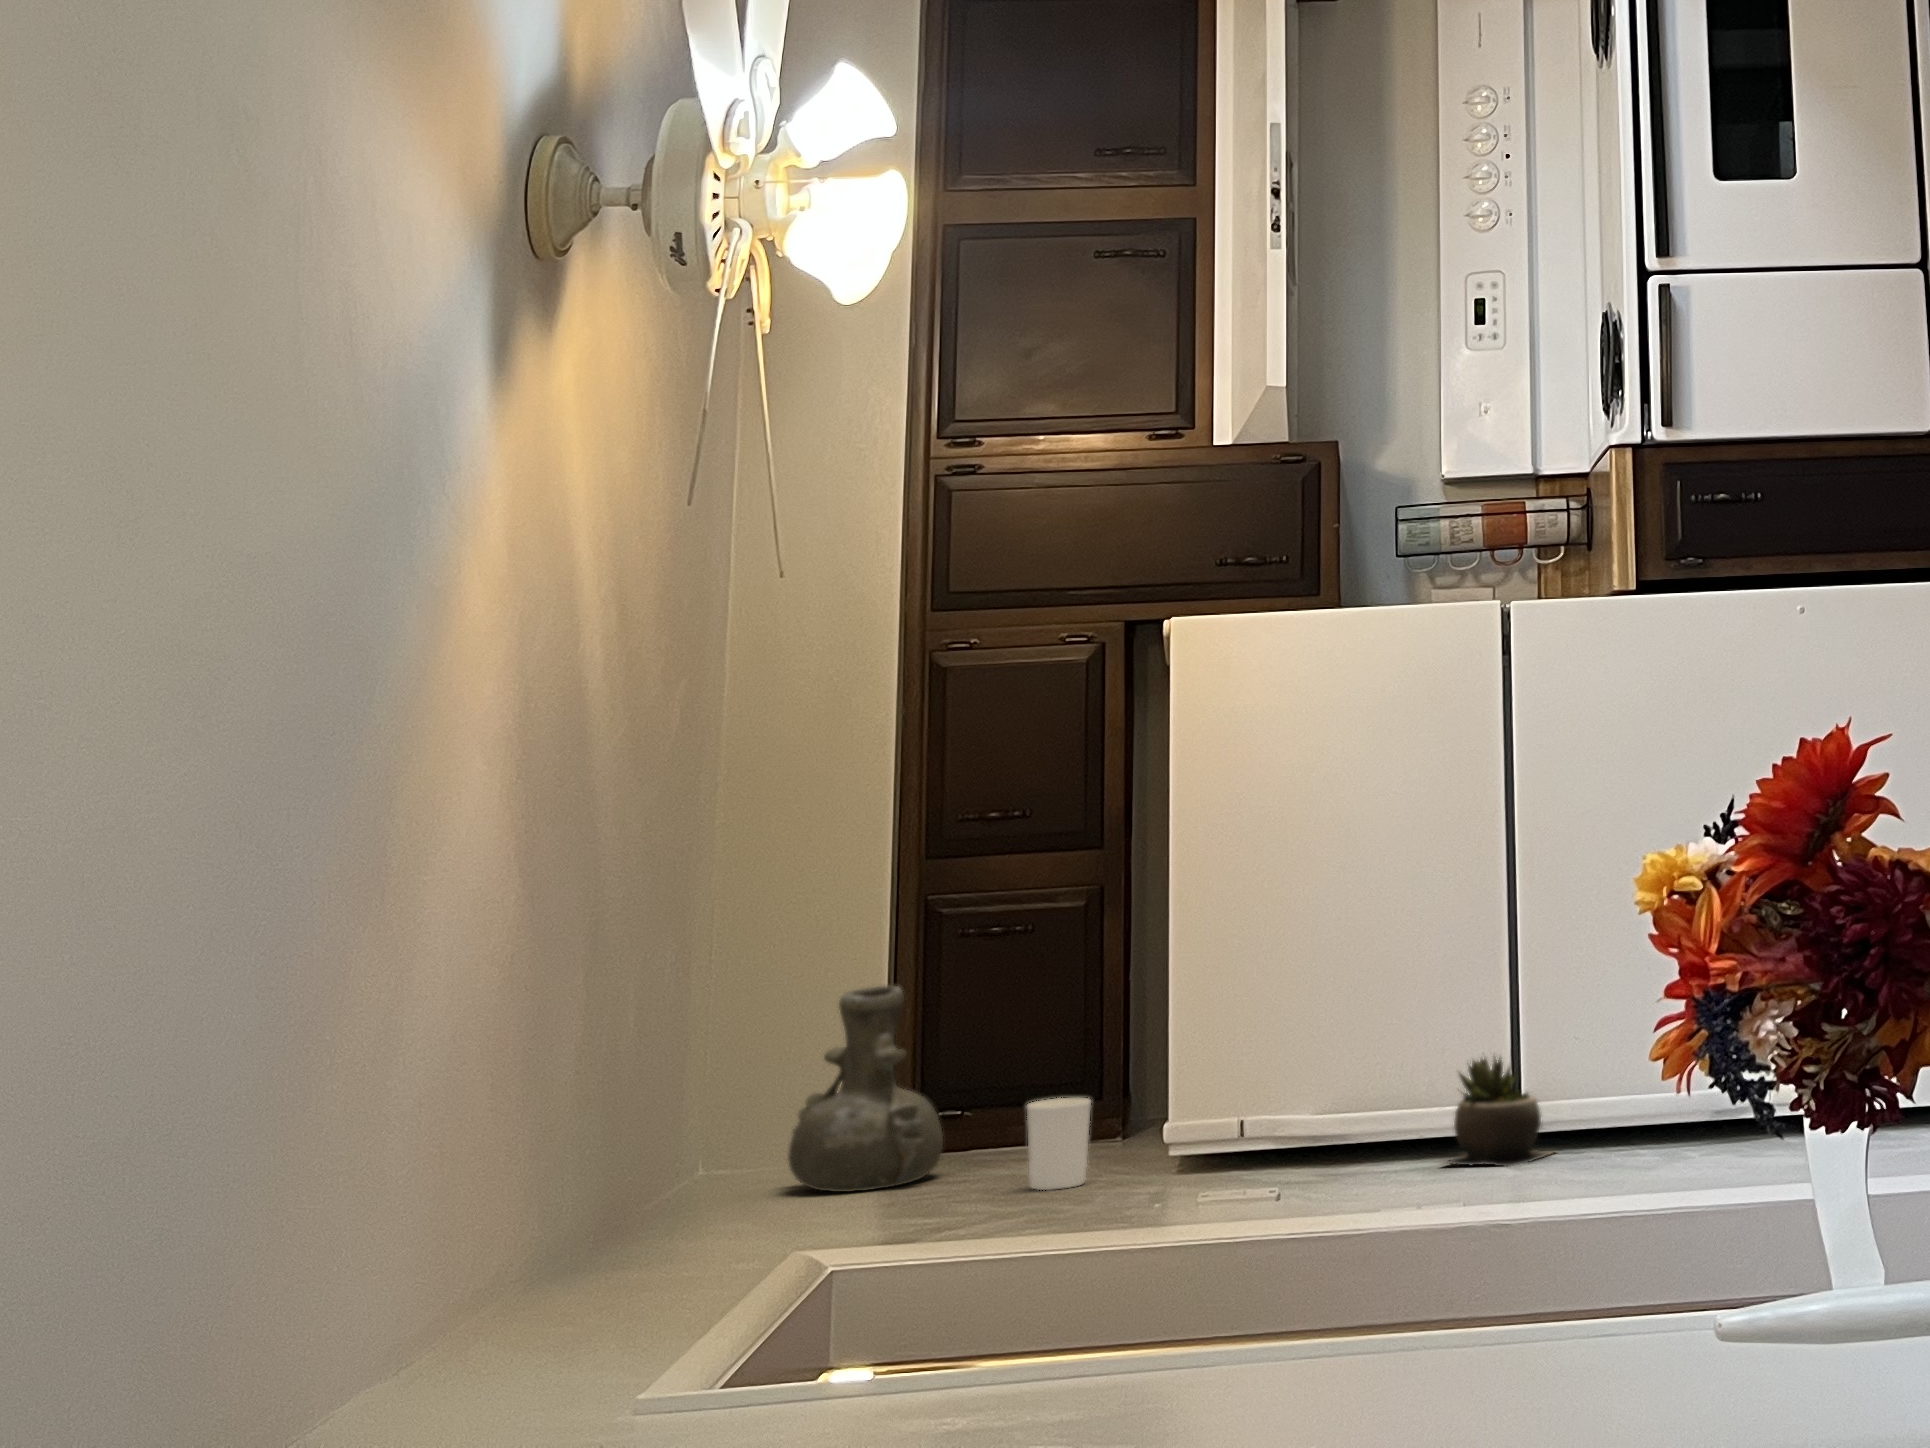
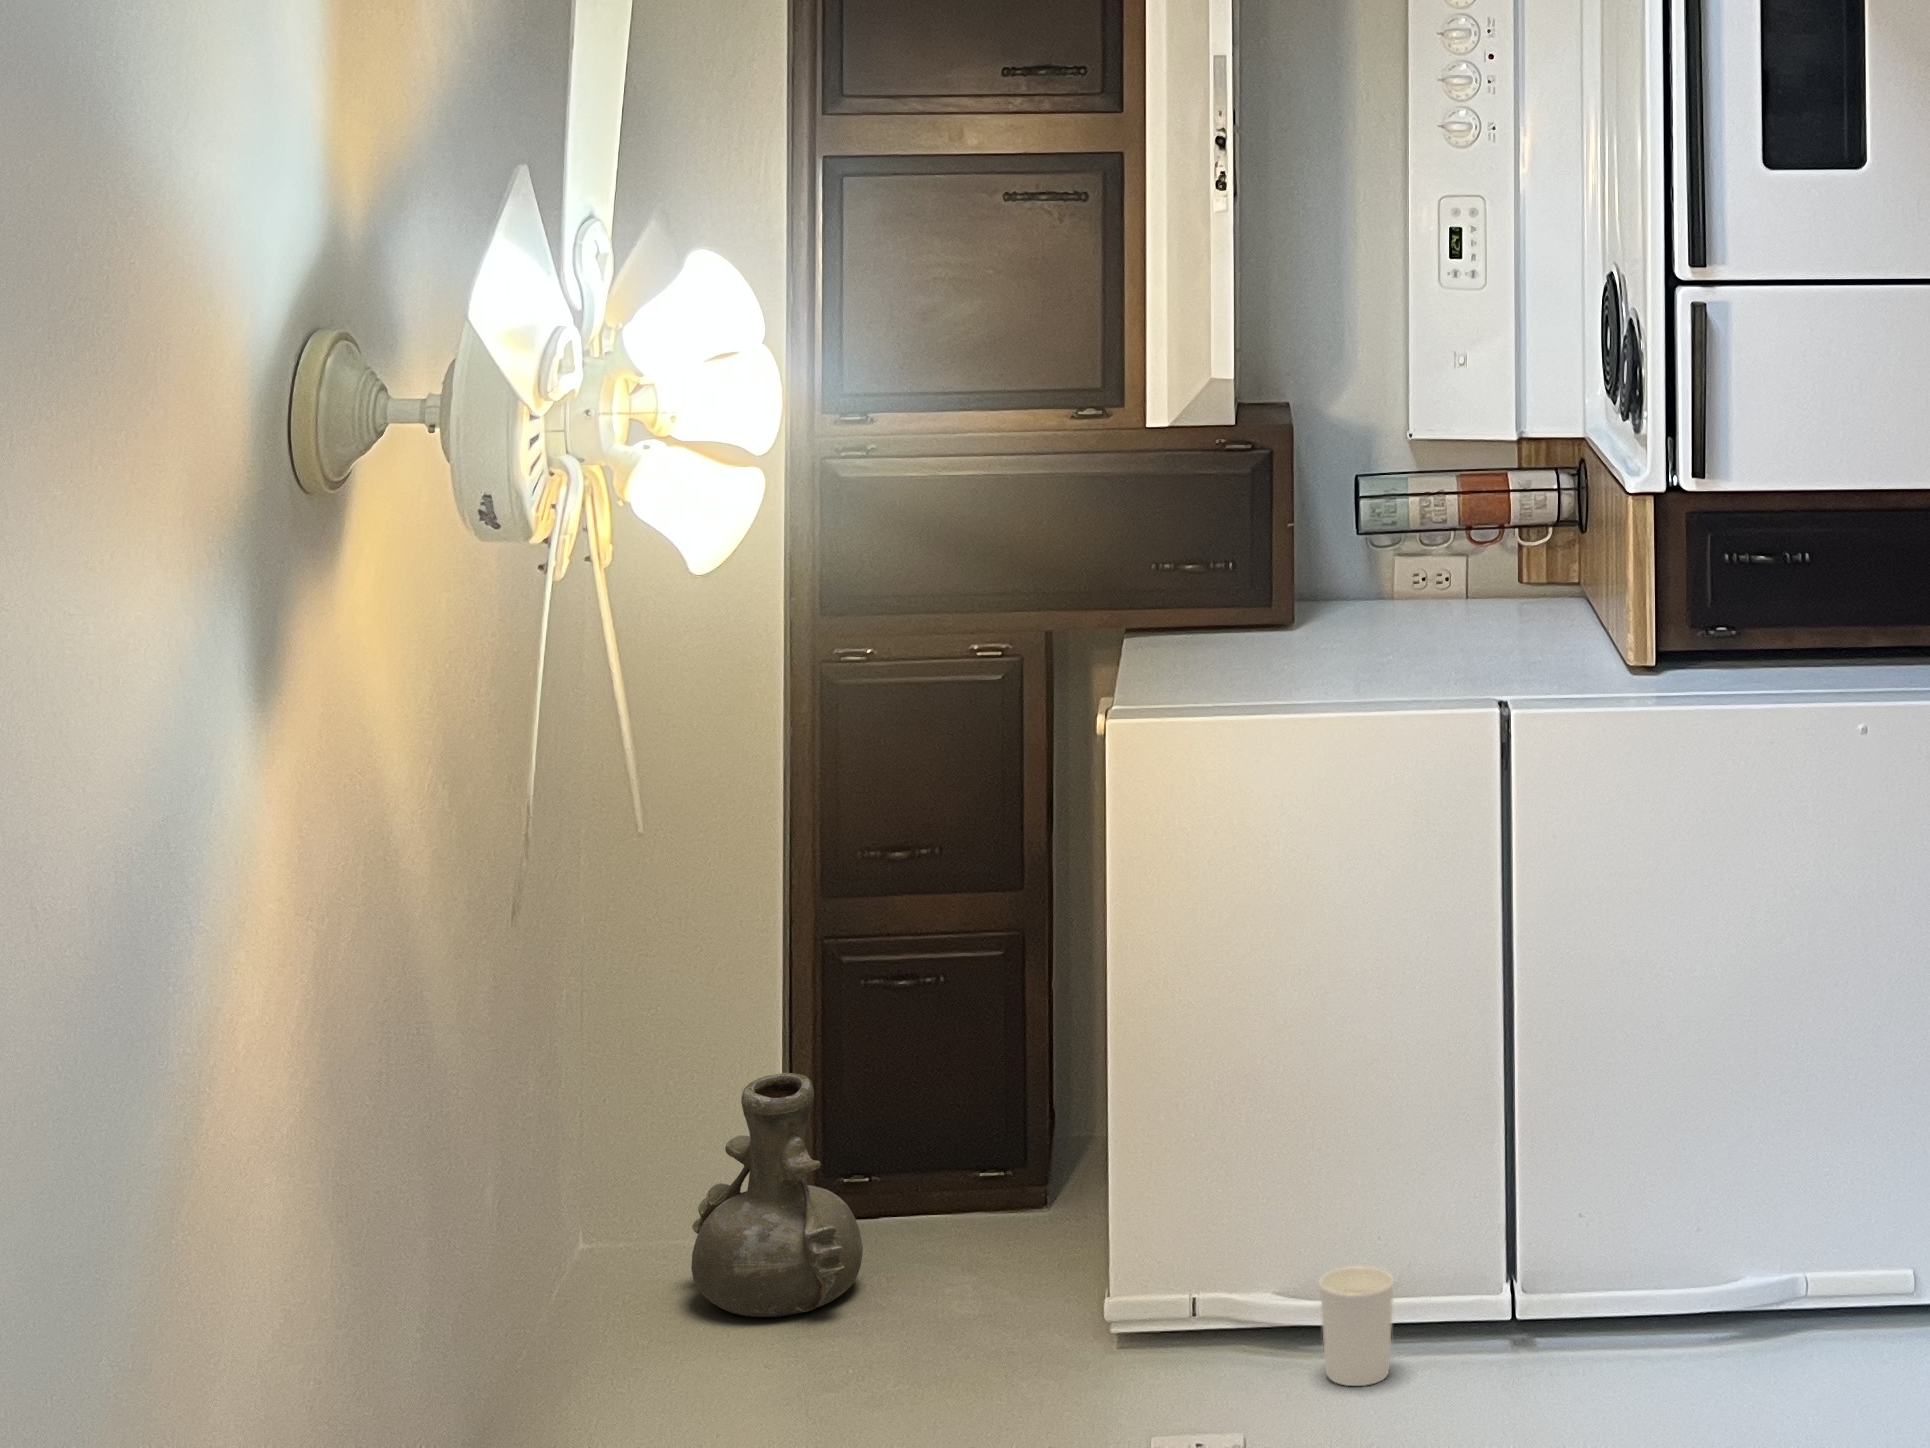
succulent plant: present [1444,1058,1552,1167] -> none [1444,1257,1583,1408]
candle holder: present [1027,1098,1091,1190] -> present [1319,1266,1394,1386]

